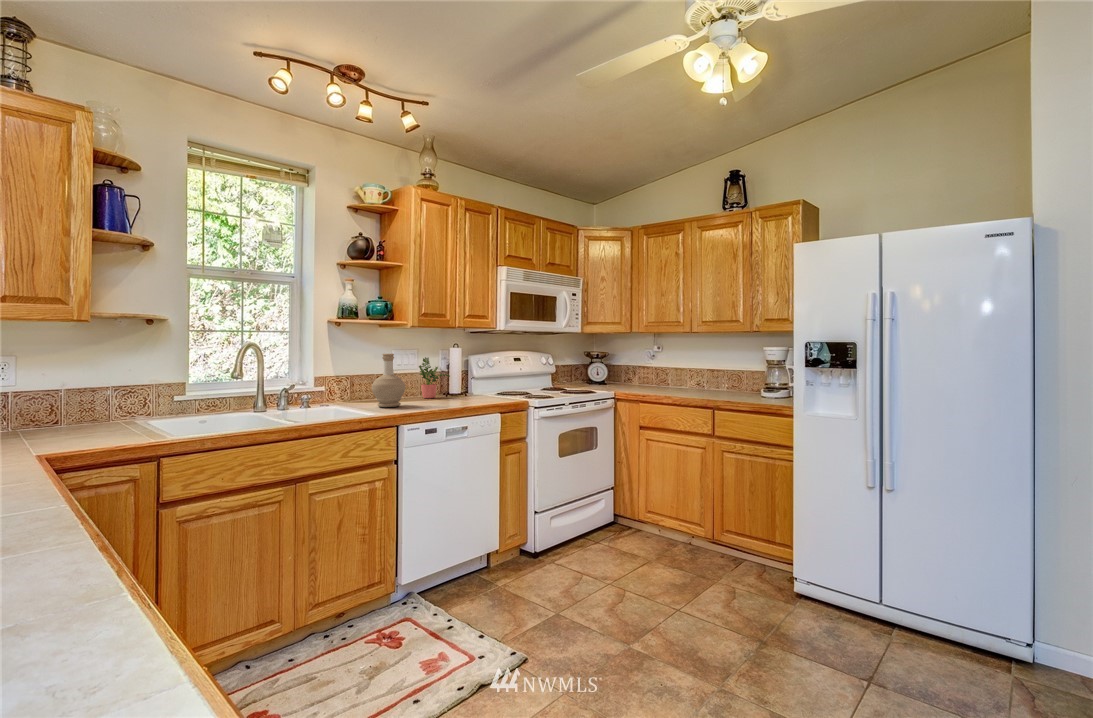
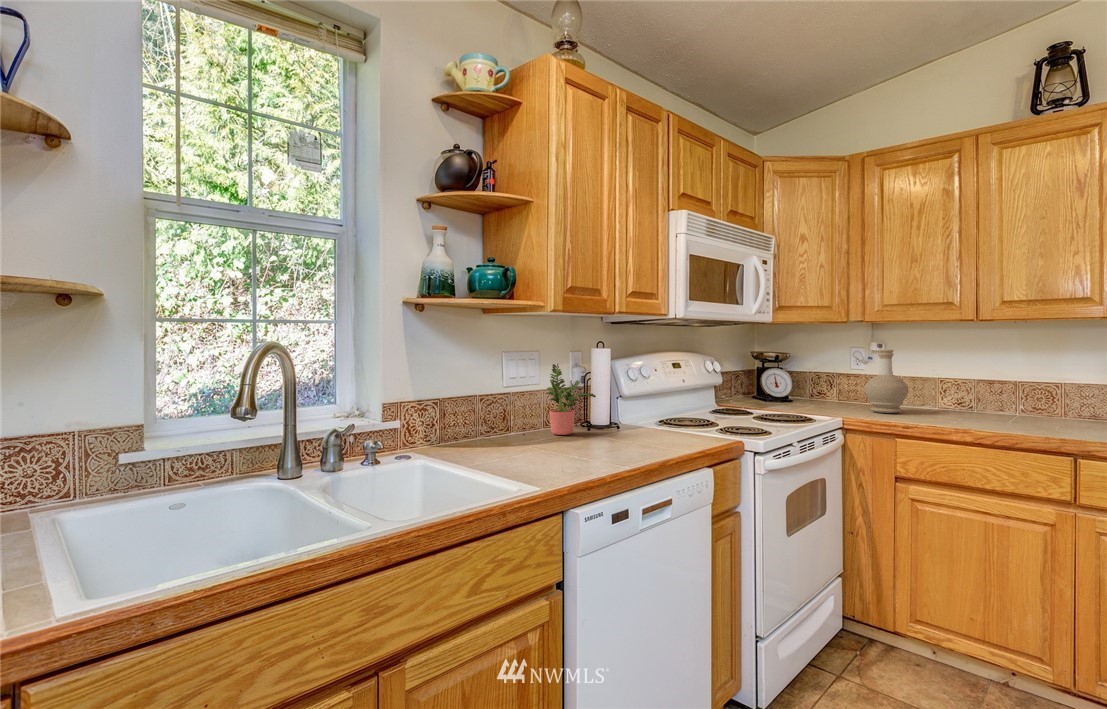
bottle: present [372,354,405,407] -> present [865,350,908,413]

